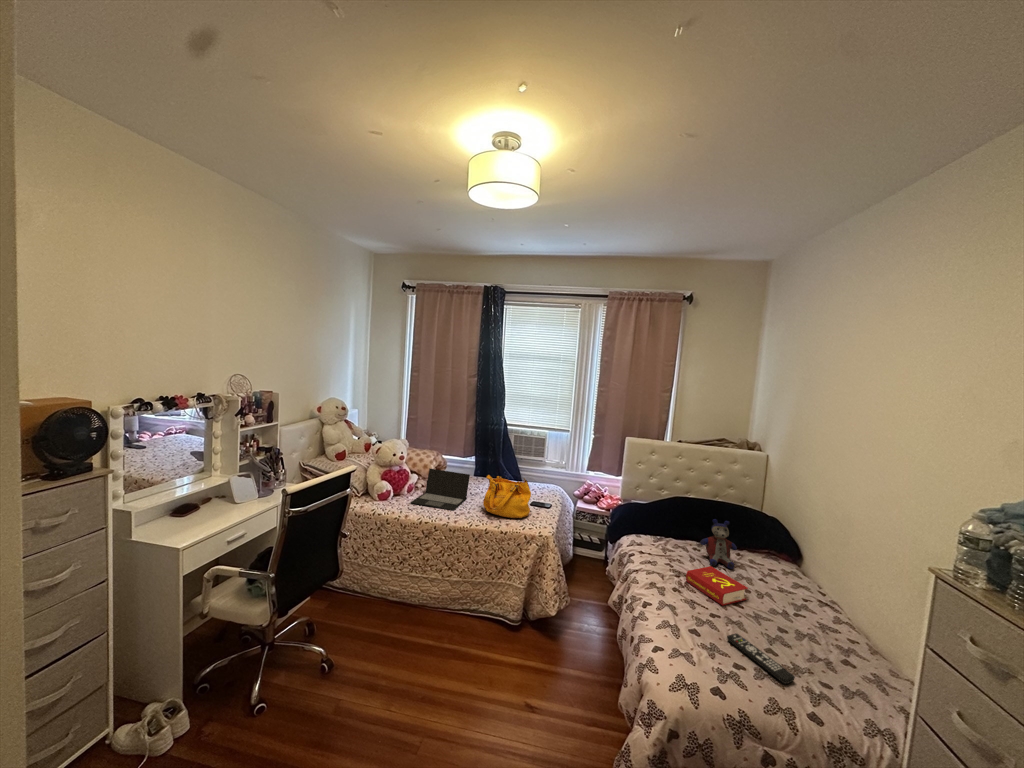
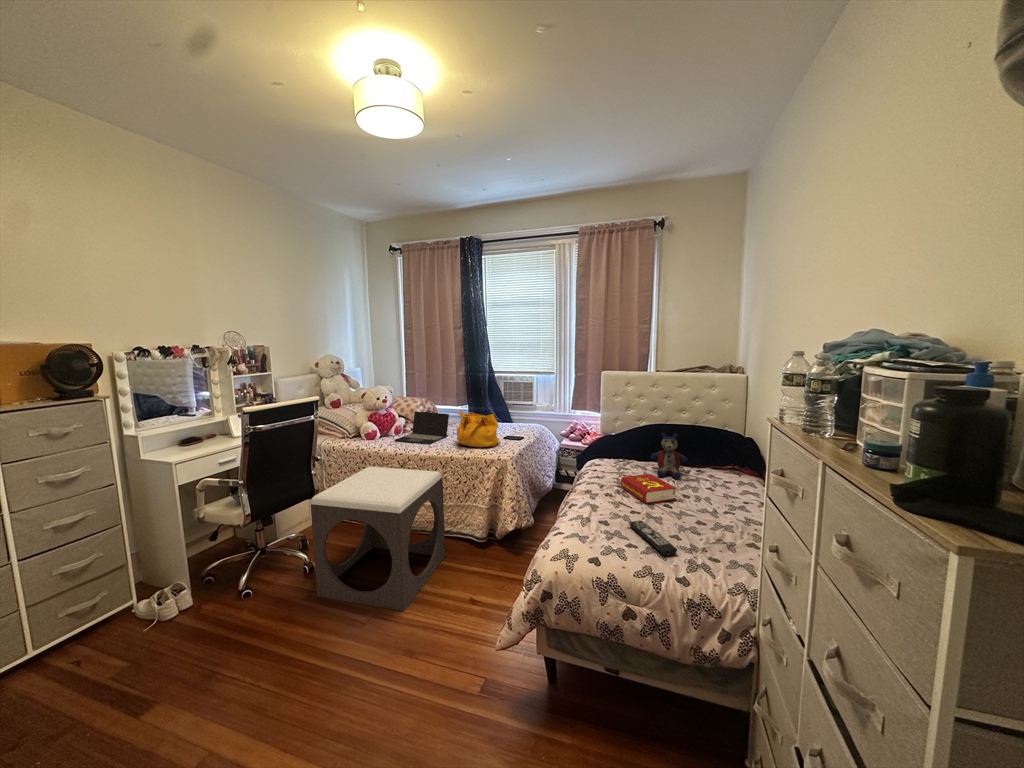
footstool: none [348,542,485,725] -> present [311,467,445,611]

